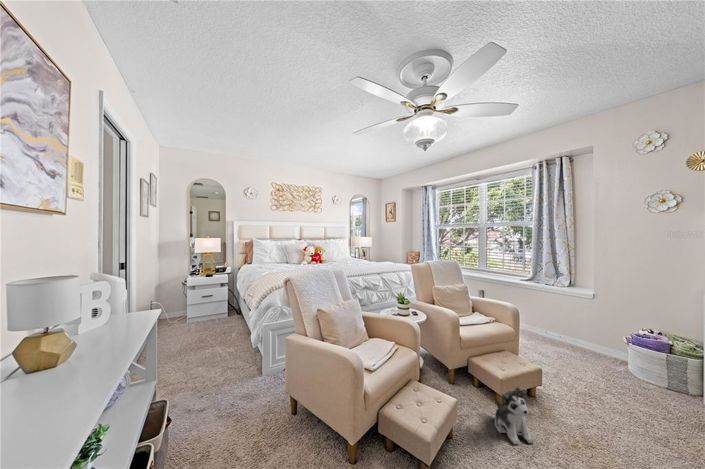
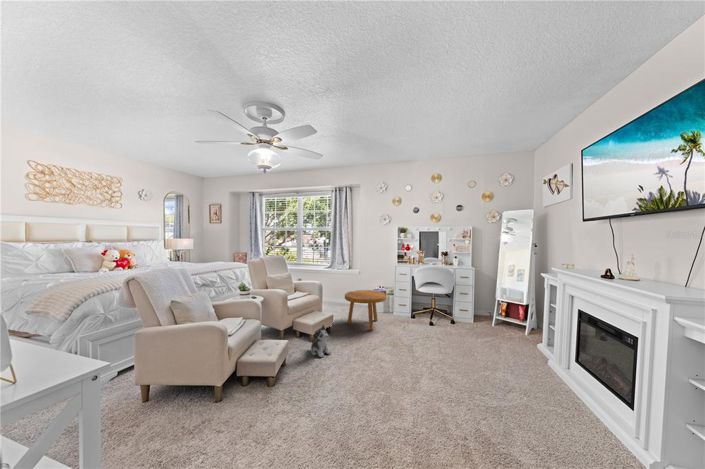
footstool: none [562,331,673,421] -> present [345,290,386,331]

